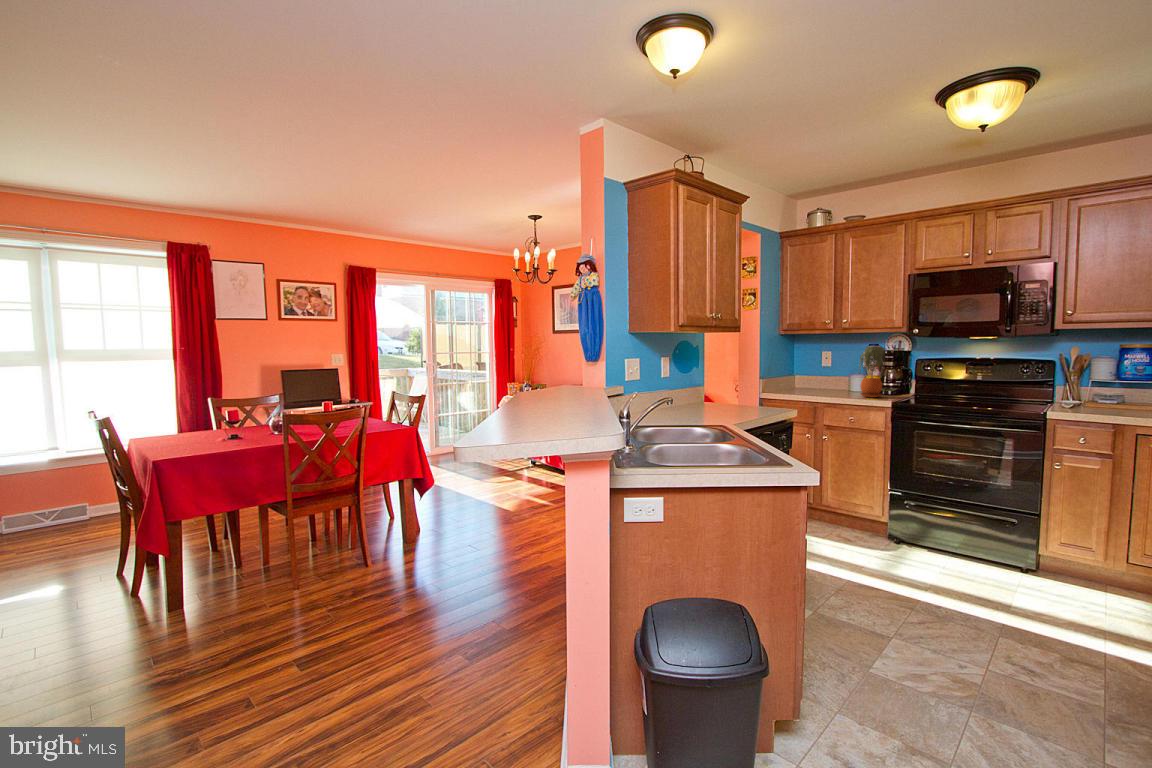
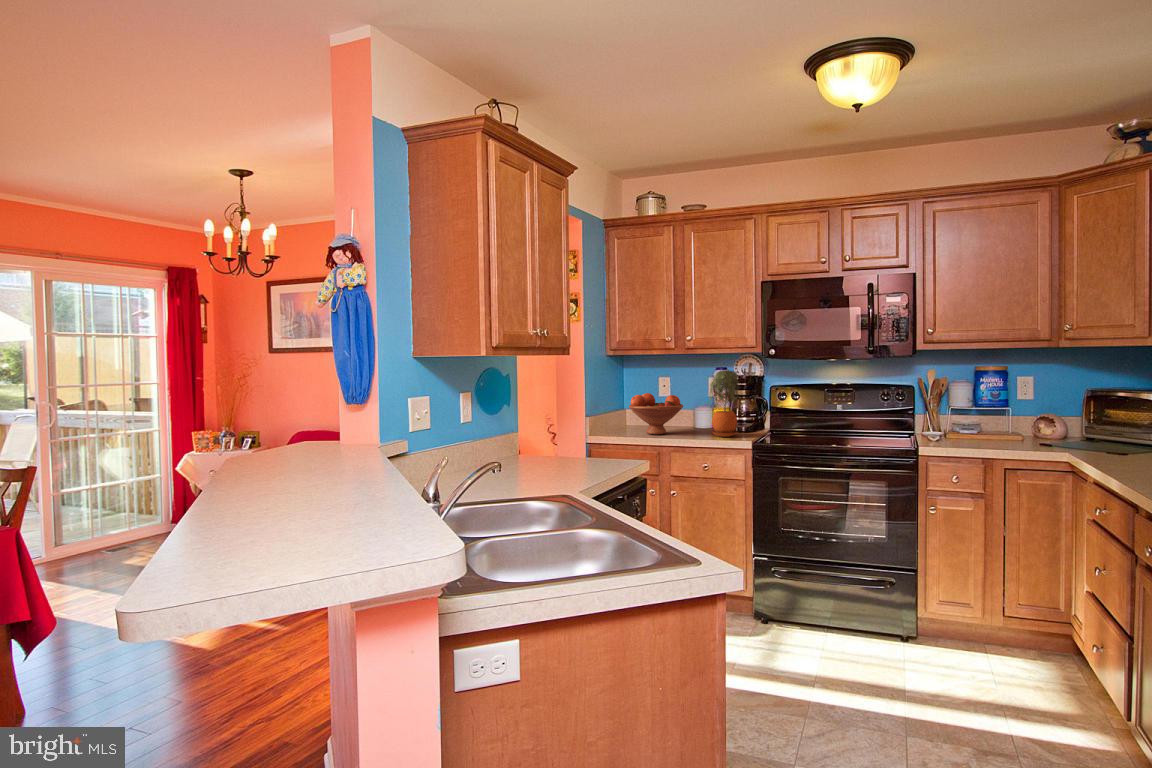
fruit bowl: none [793,363,838,394] -> present [629,393,683,434]

